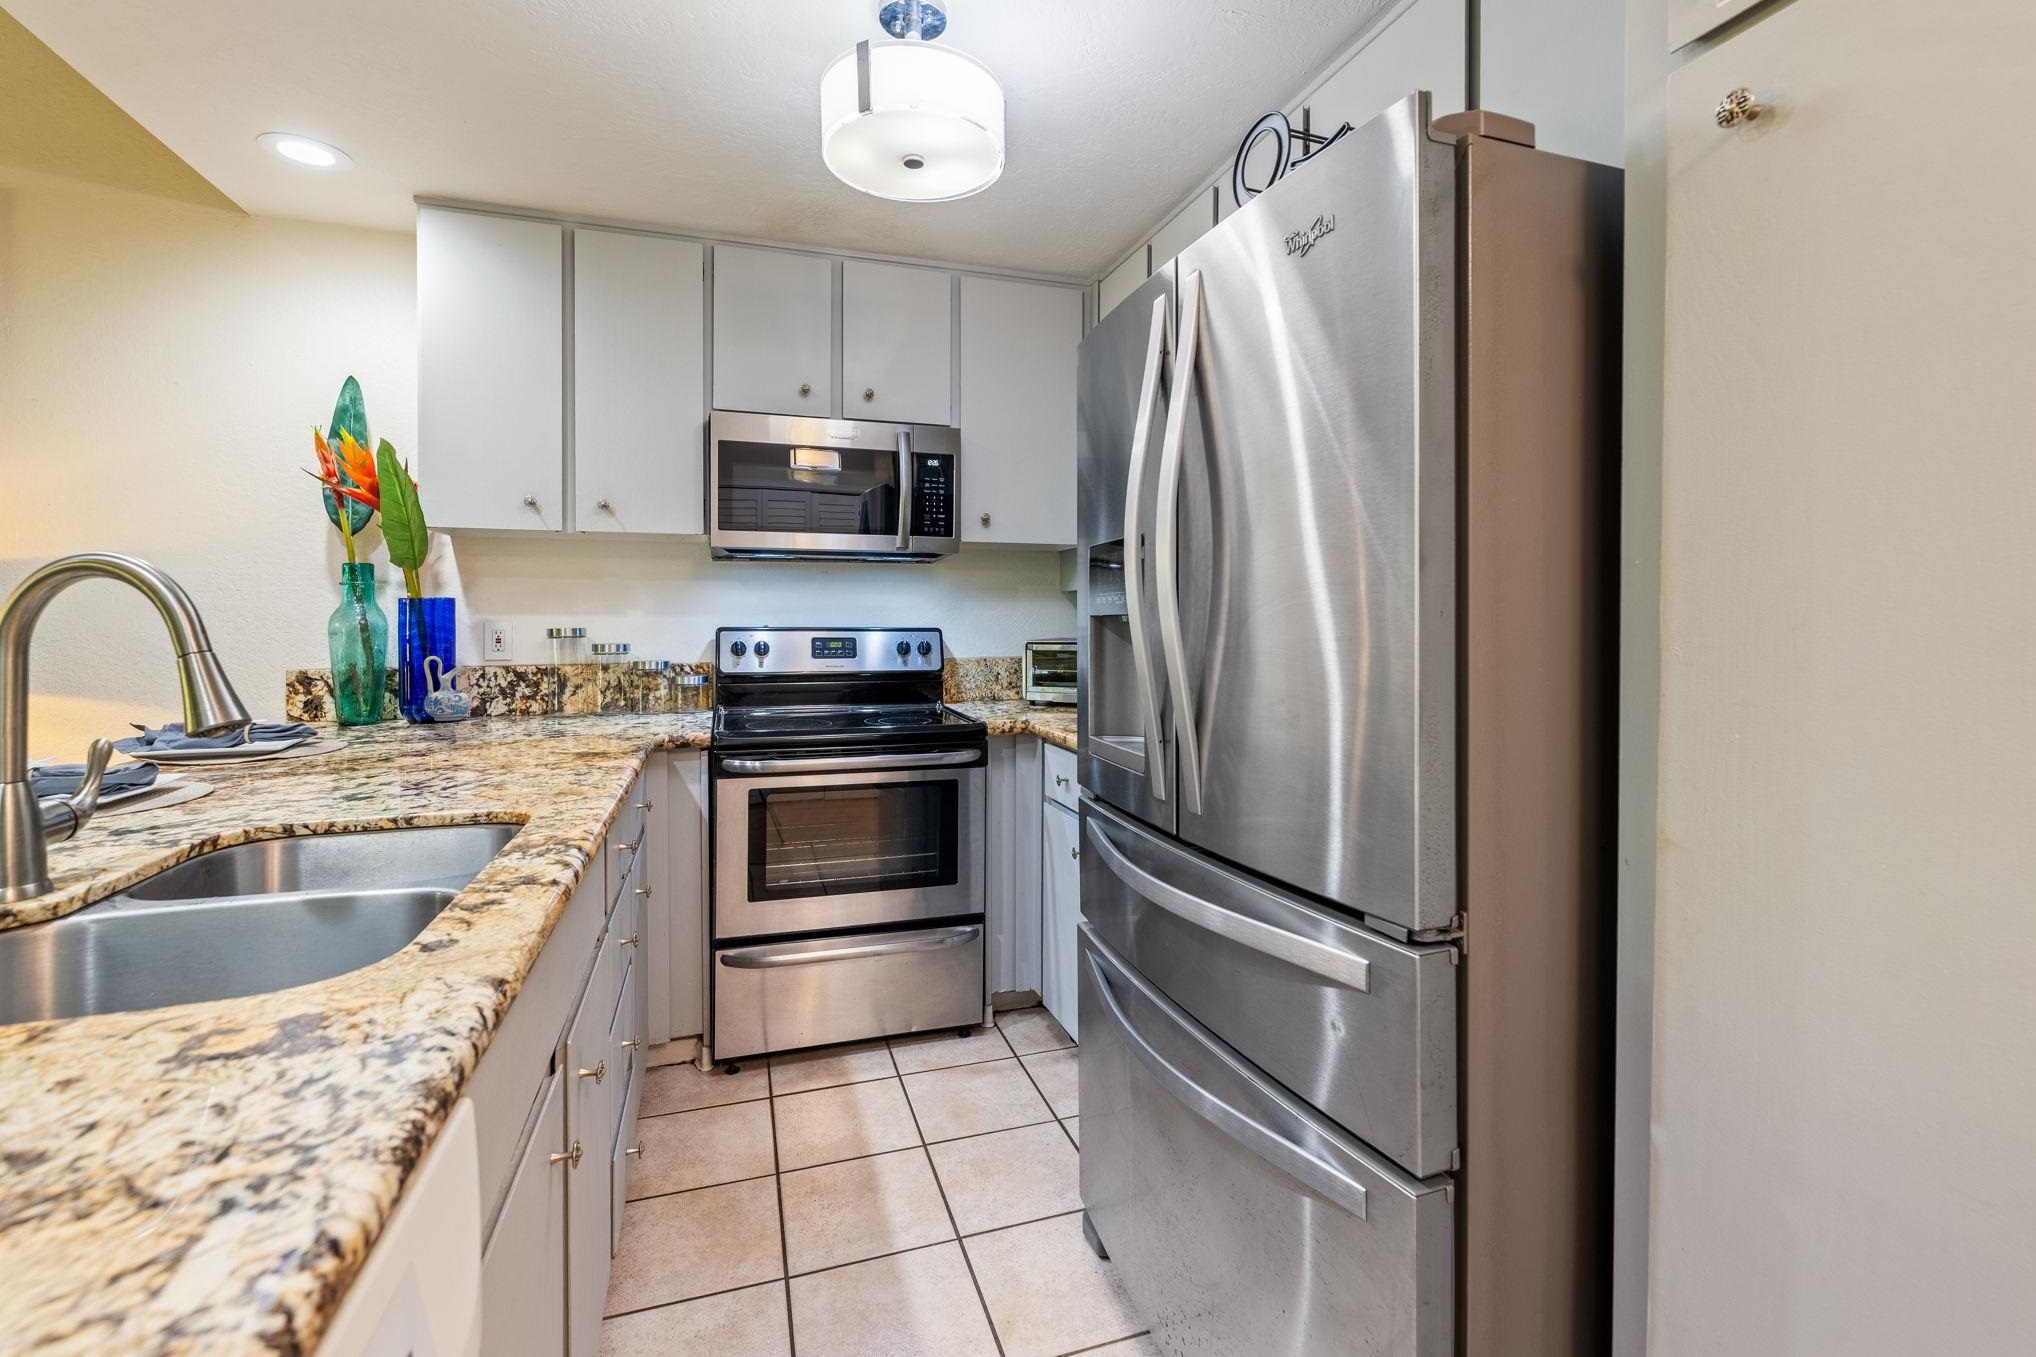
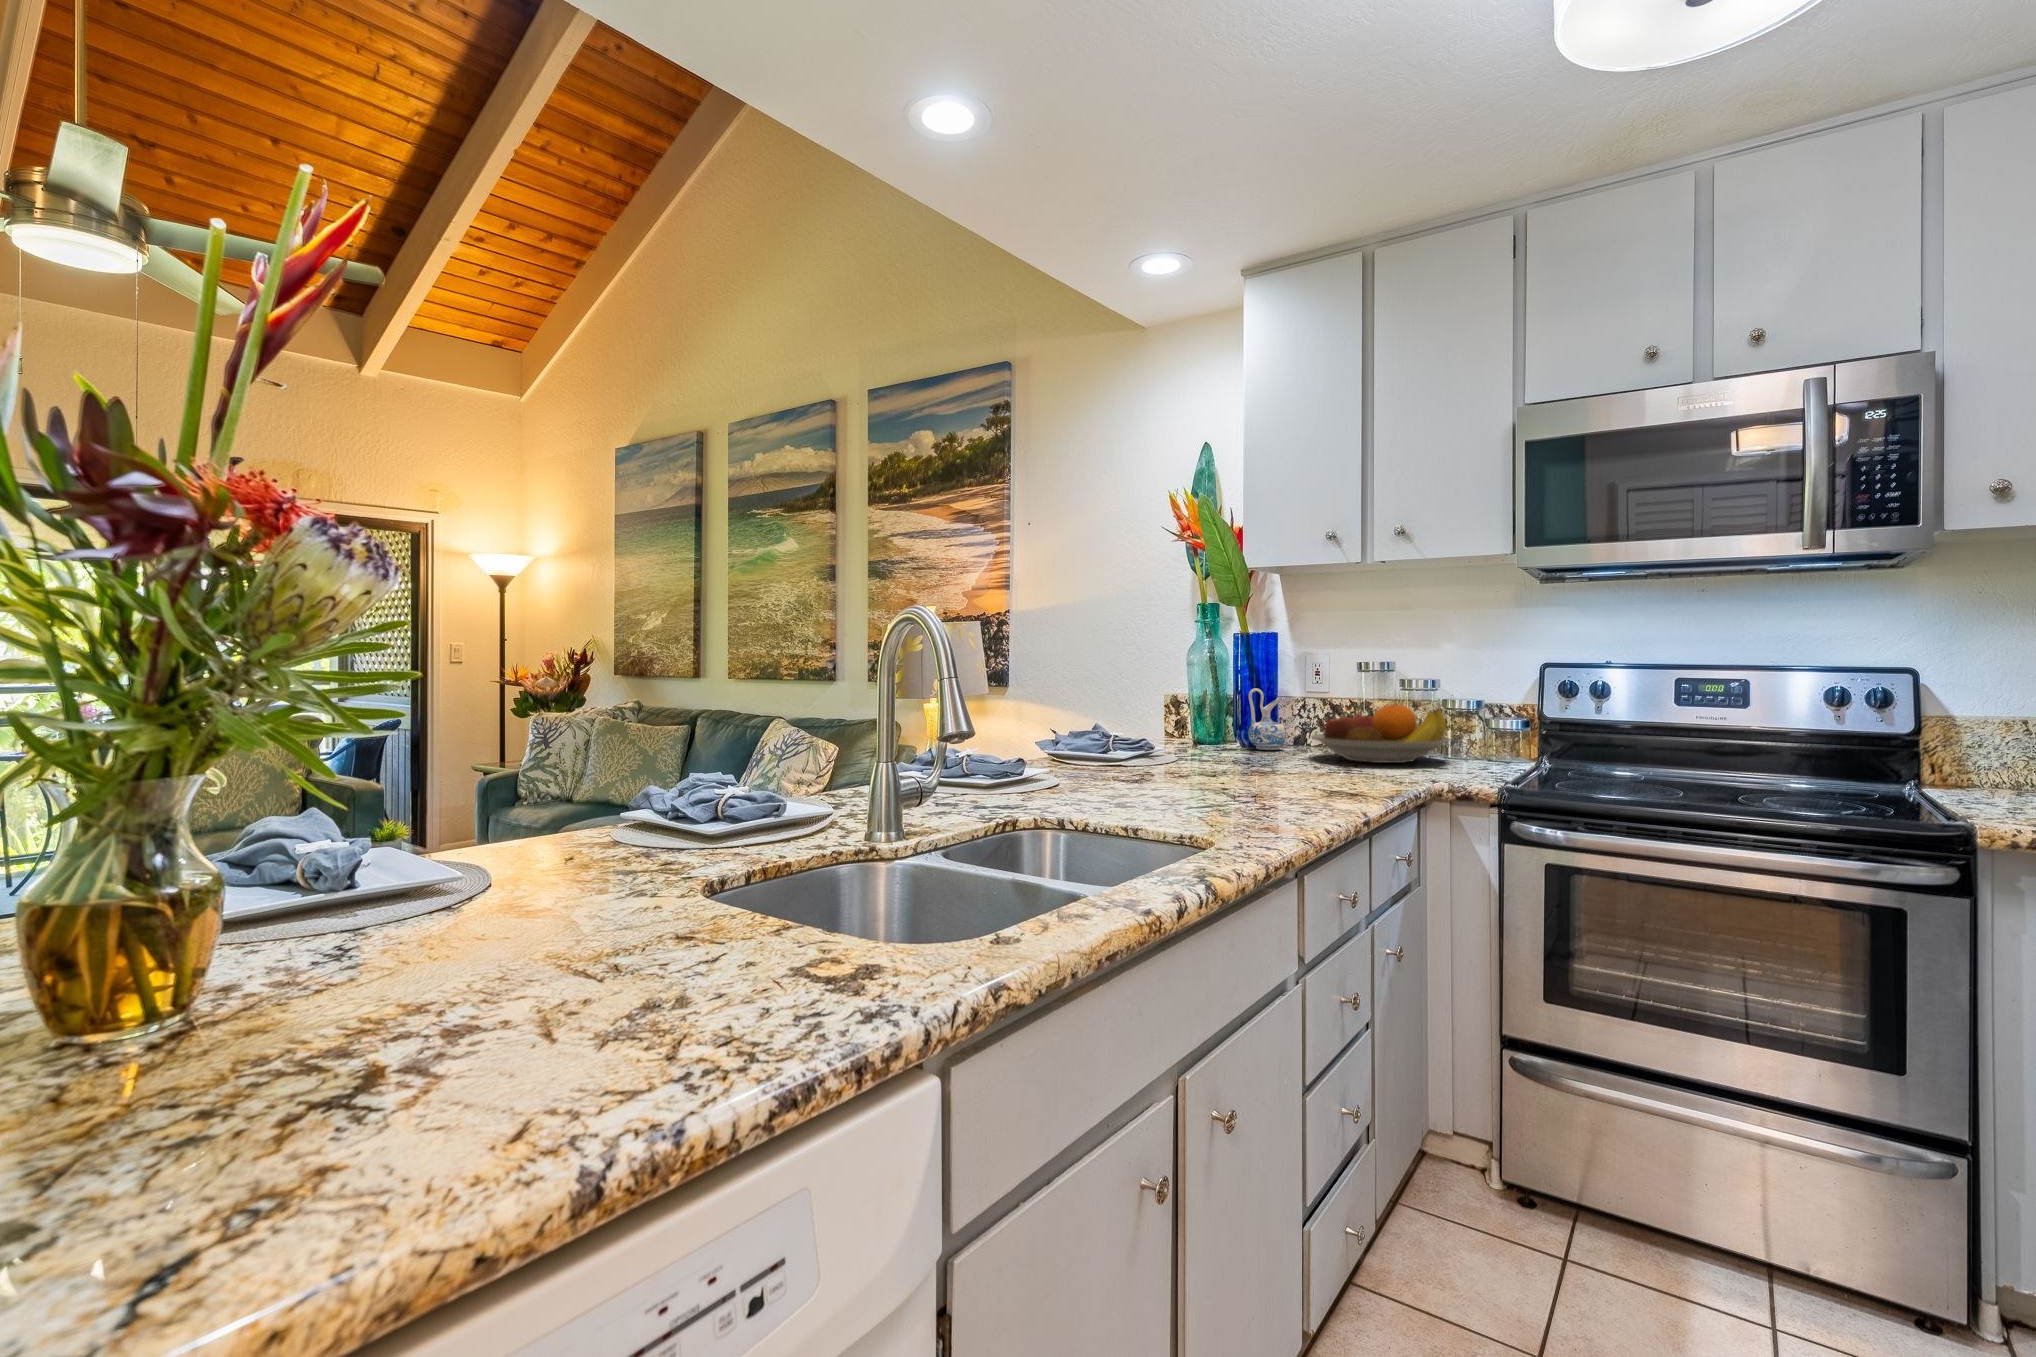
fruit bowl: none [508,669,647,724] -> present [1311,704,1450,763]

